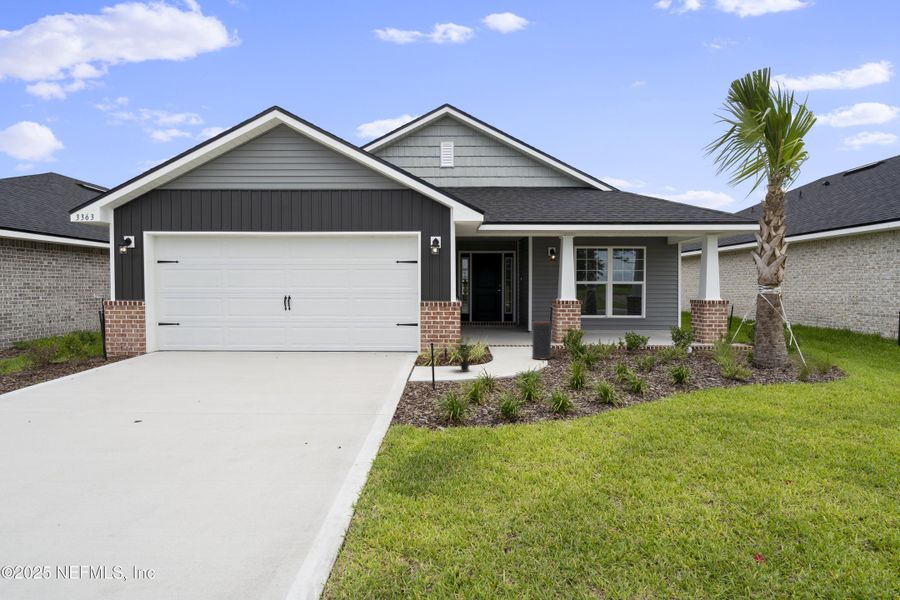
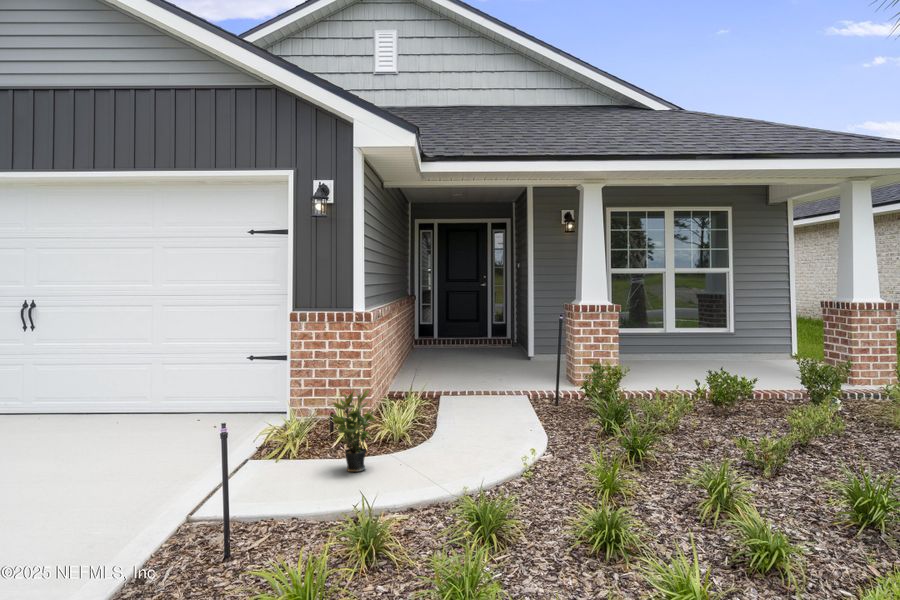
trash can: present [532,321,551,359] -> none [516,350,555,431]

